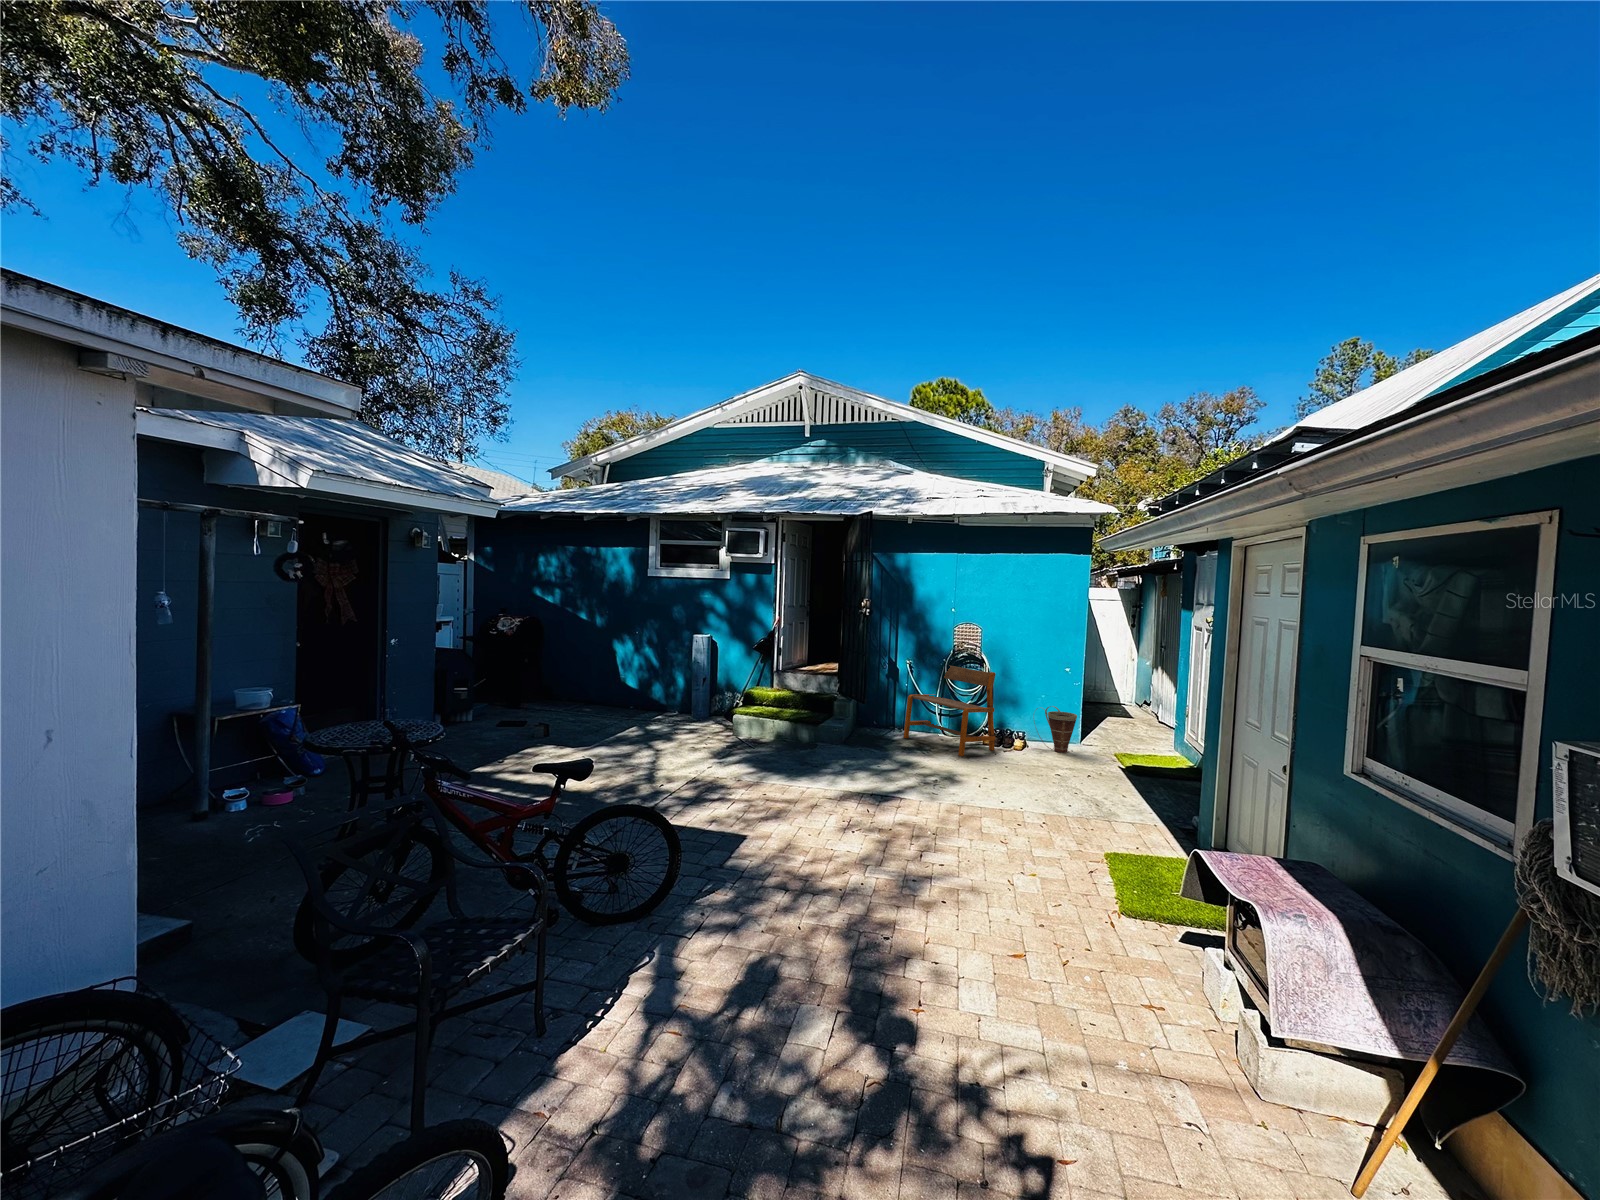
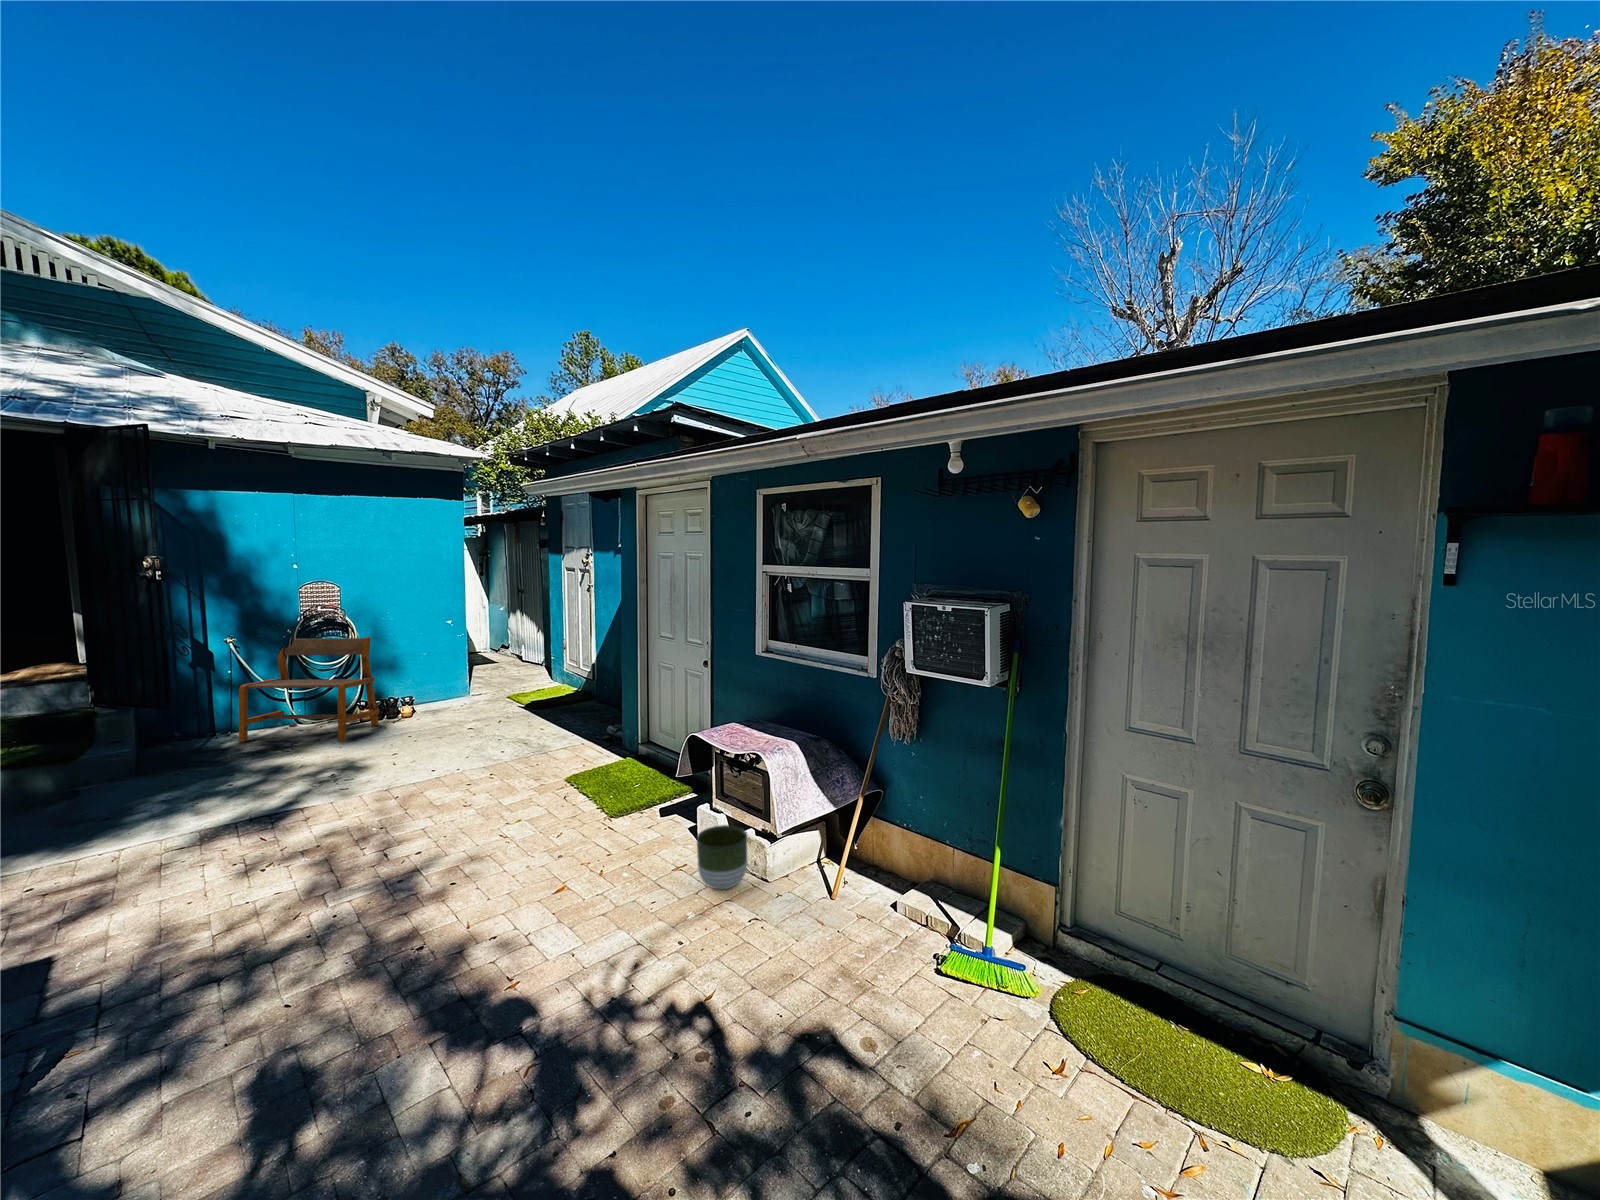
basket: present [1038,706,1077,753] -> none [416,663,466,709]
planter: none [1157,974,1233,1068] -> present [697,825,747,889]

